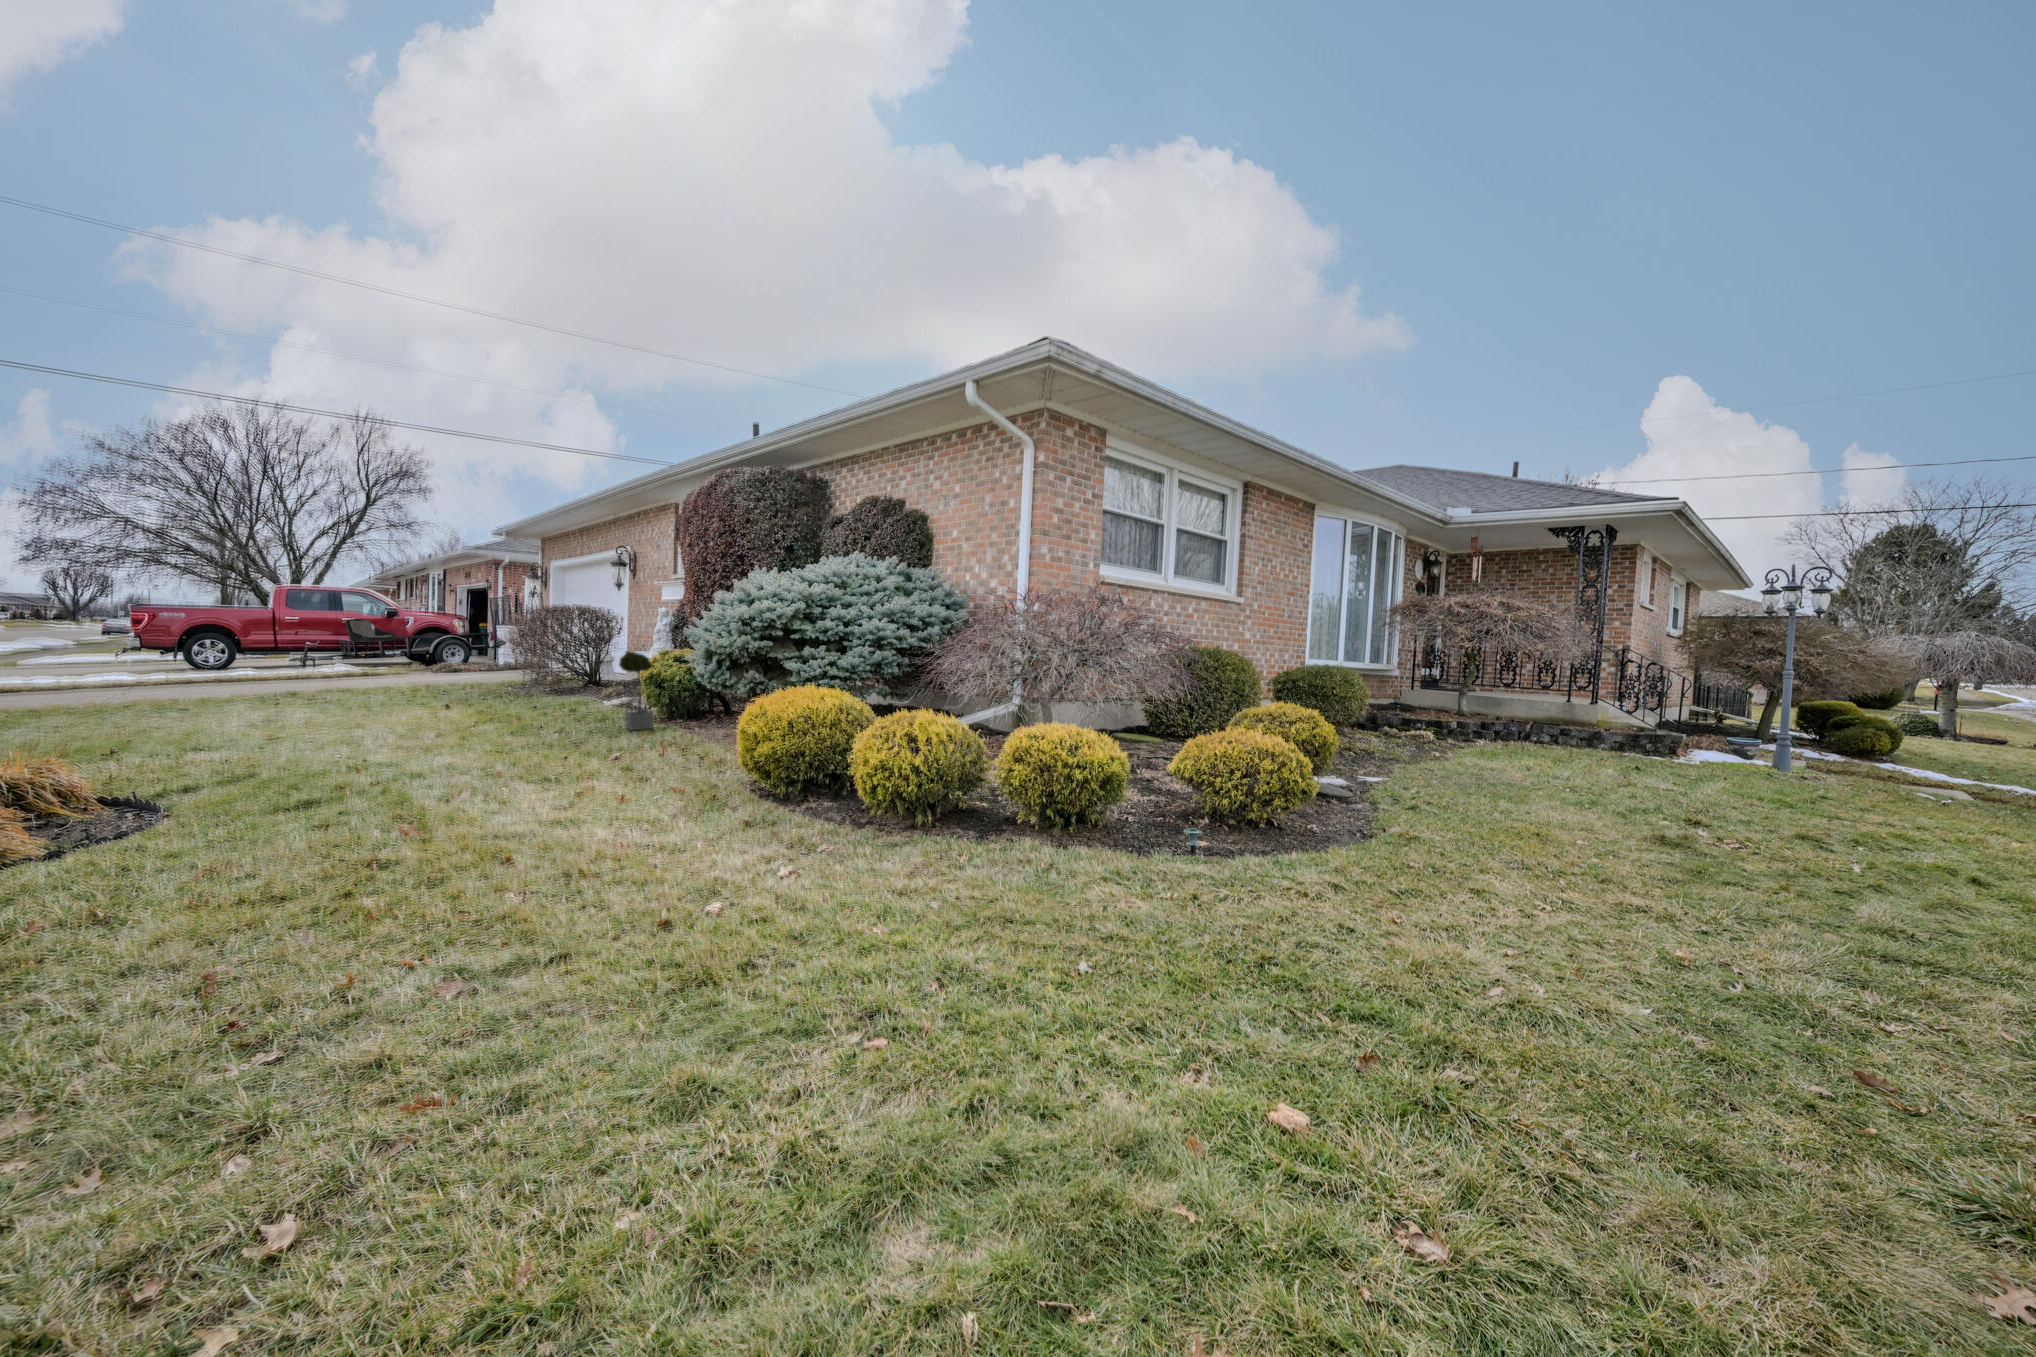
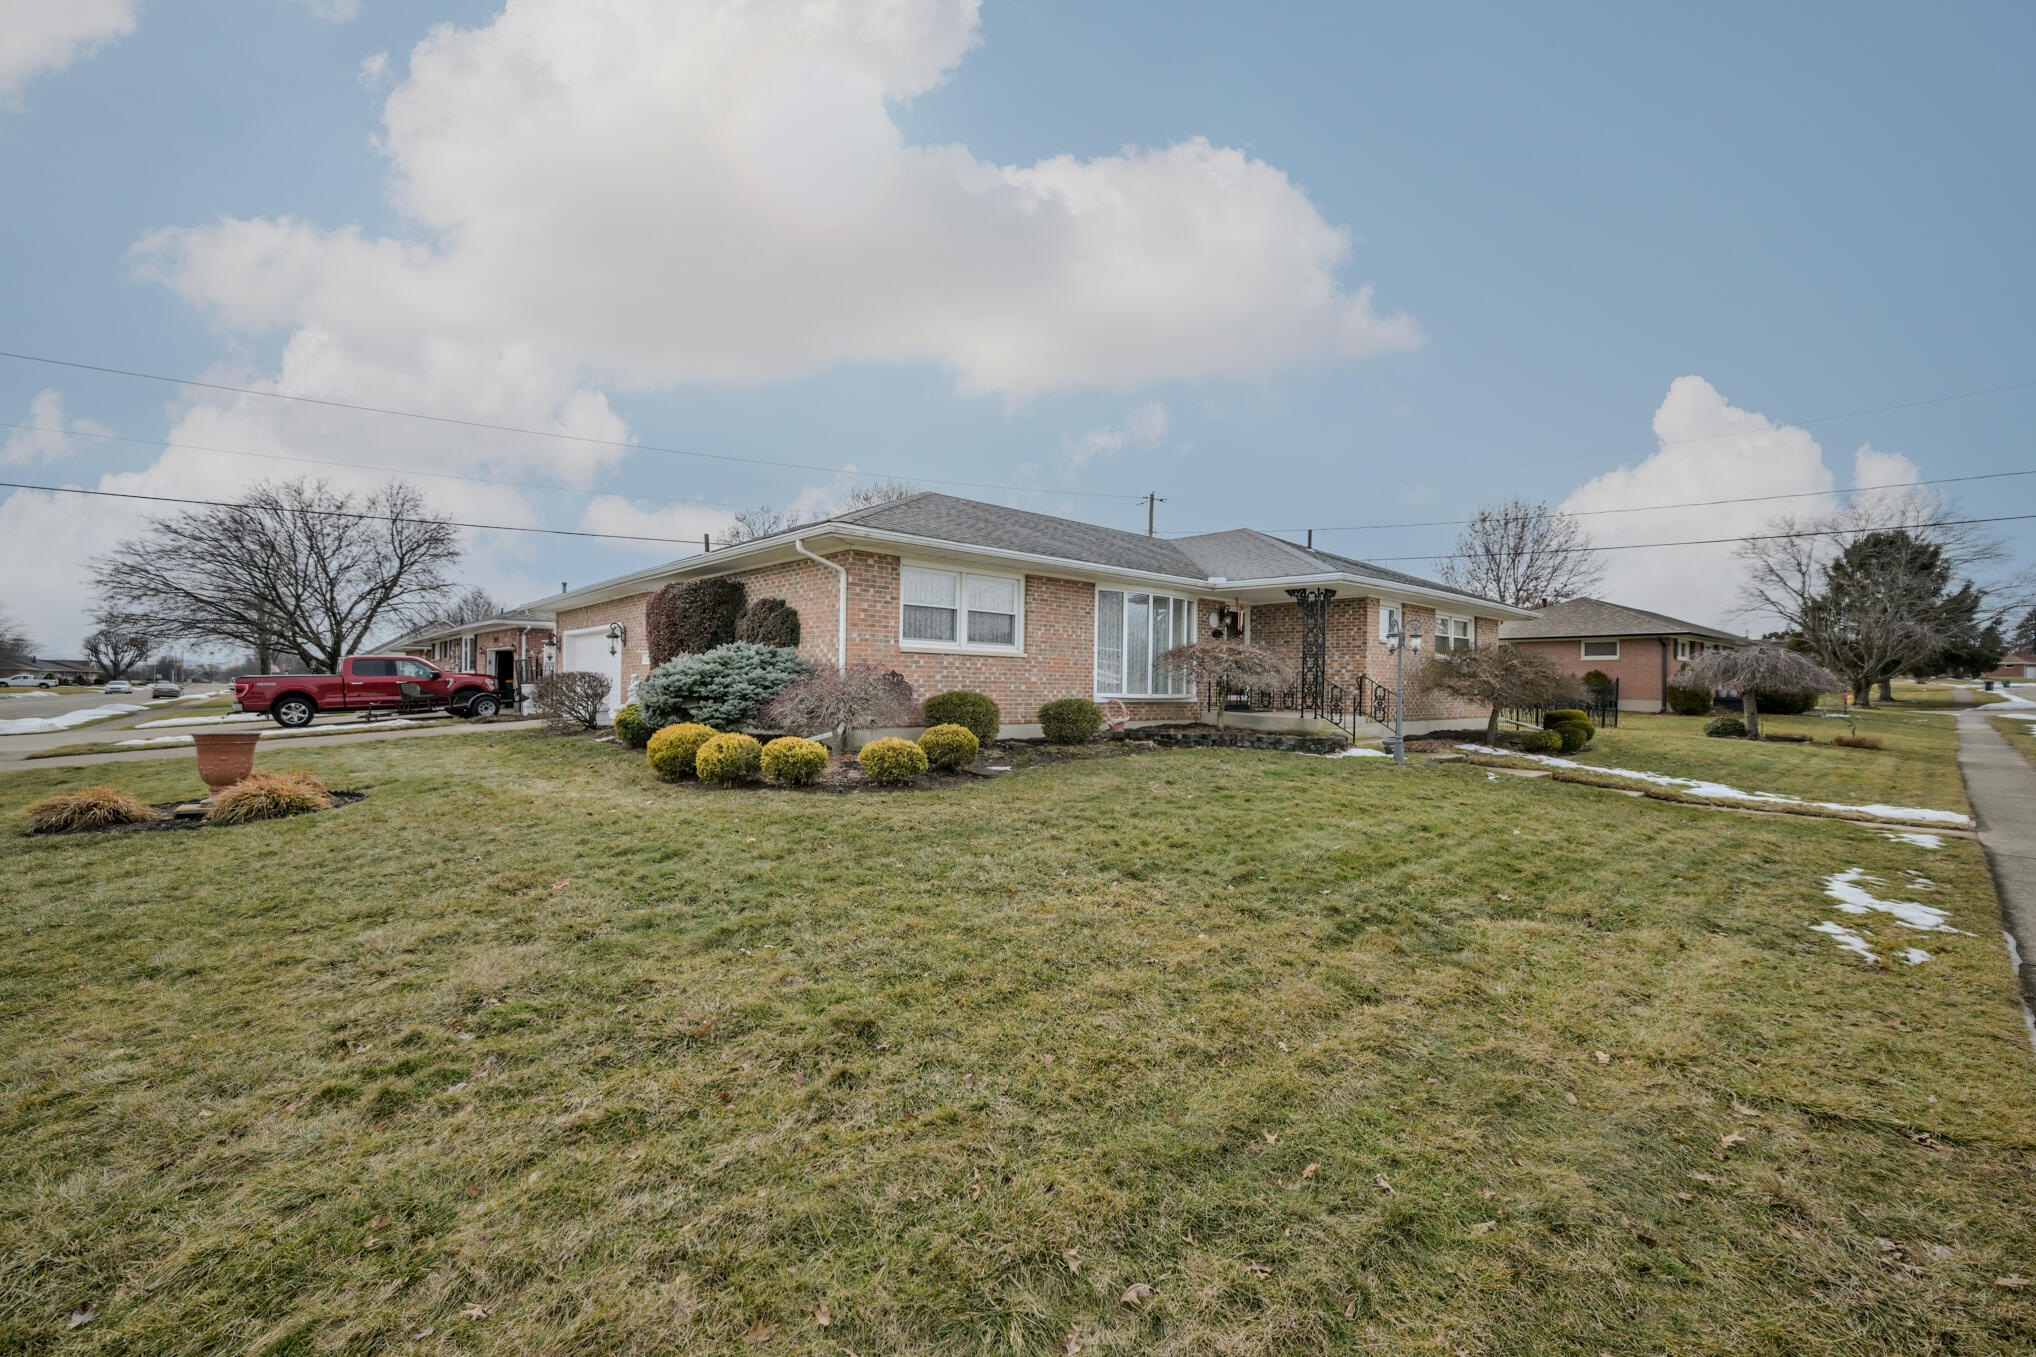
potted tree: present [619,652,654,730] -> none [590,707,614,758]

